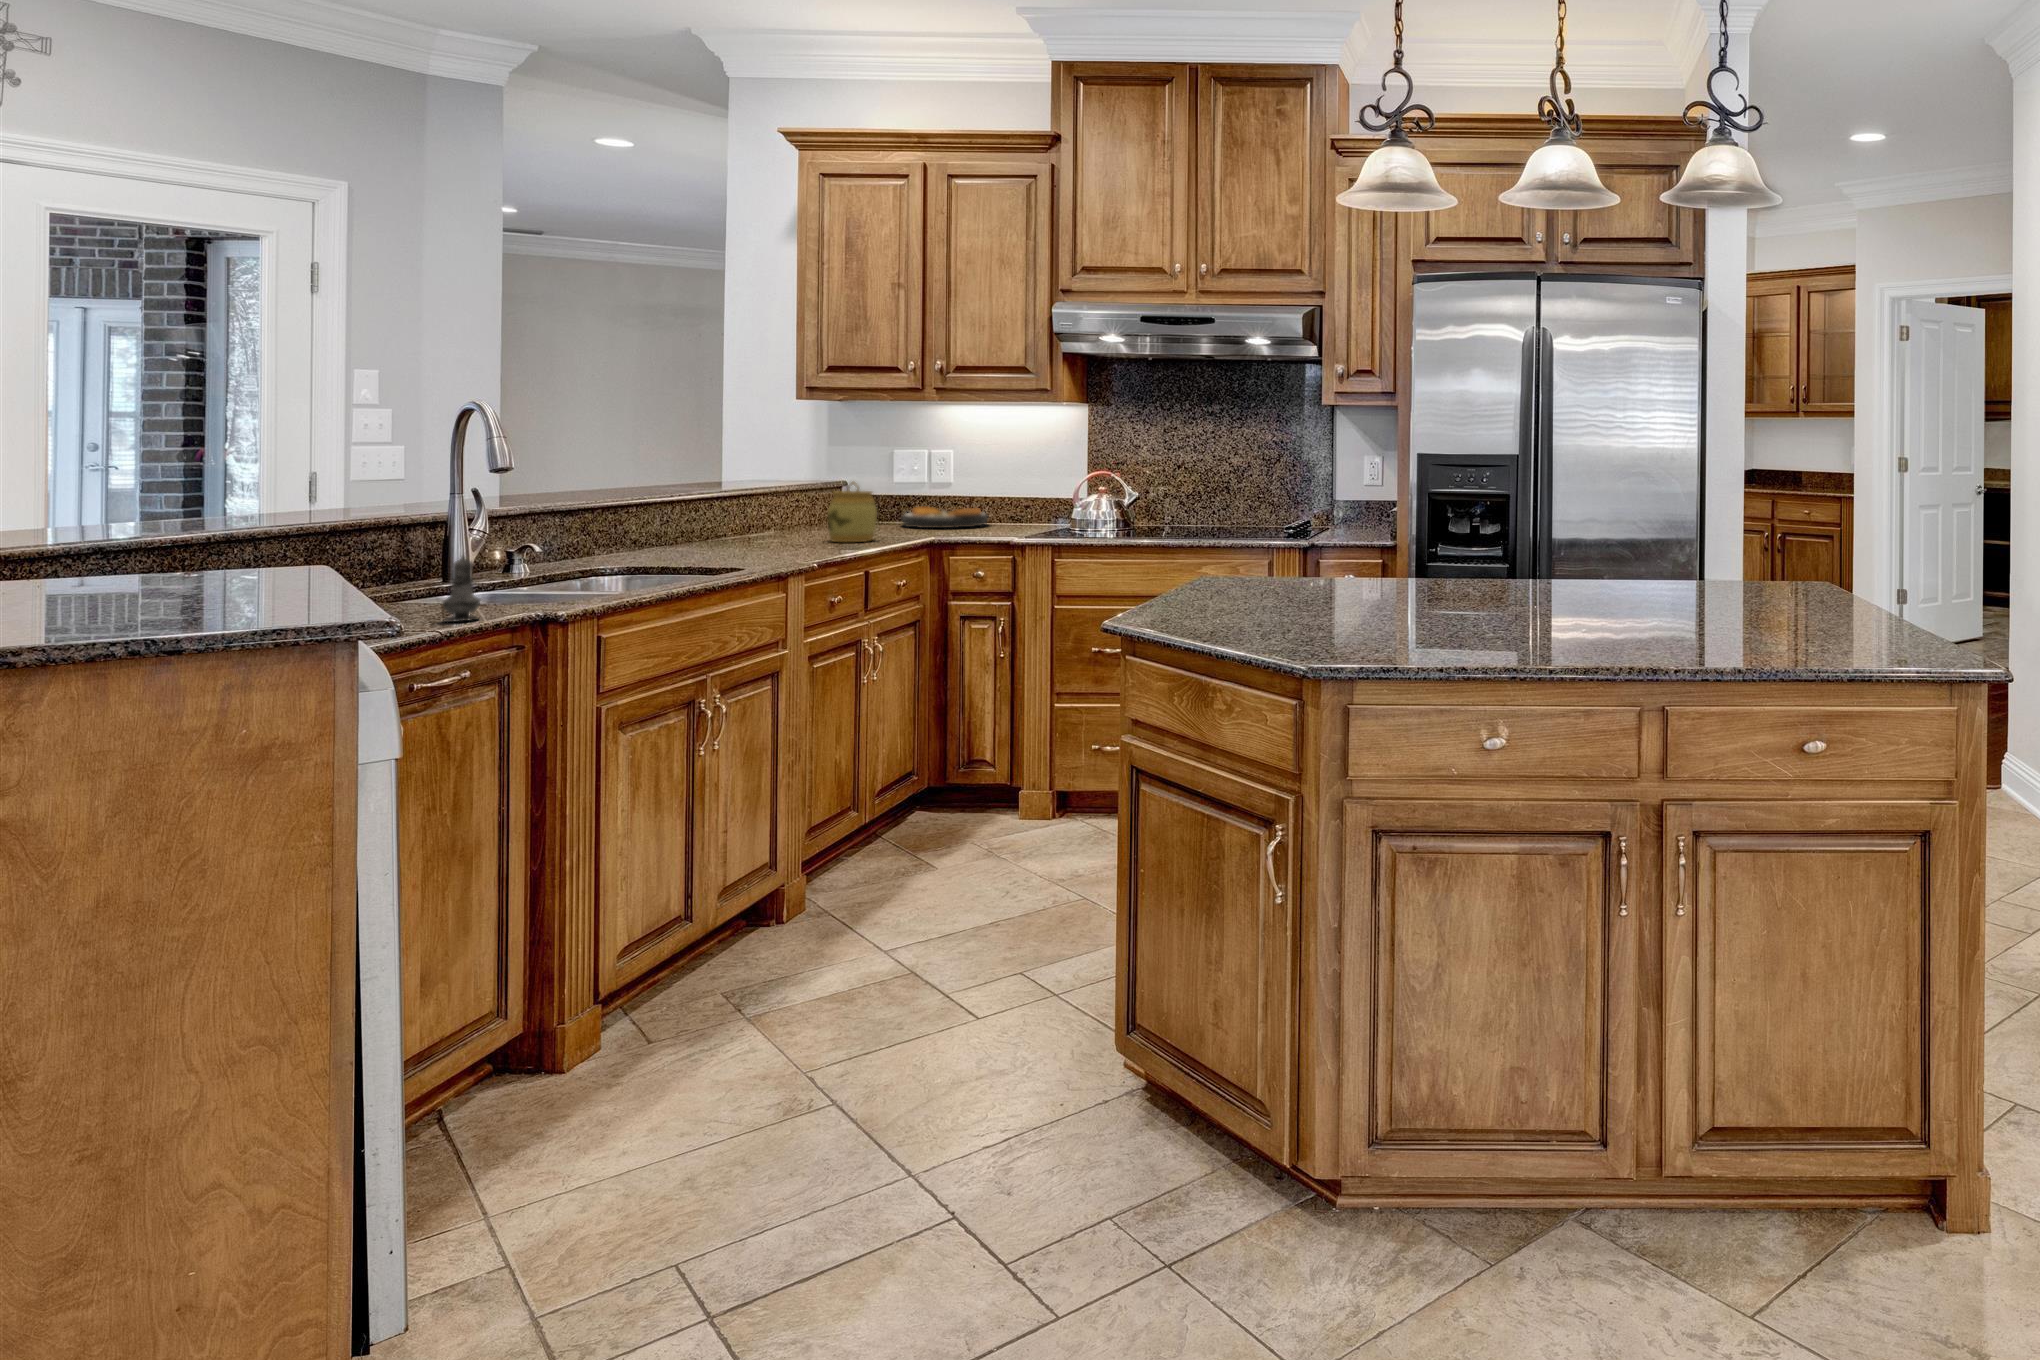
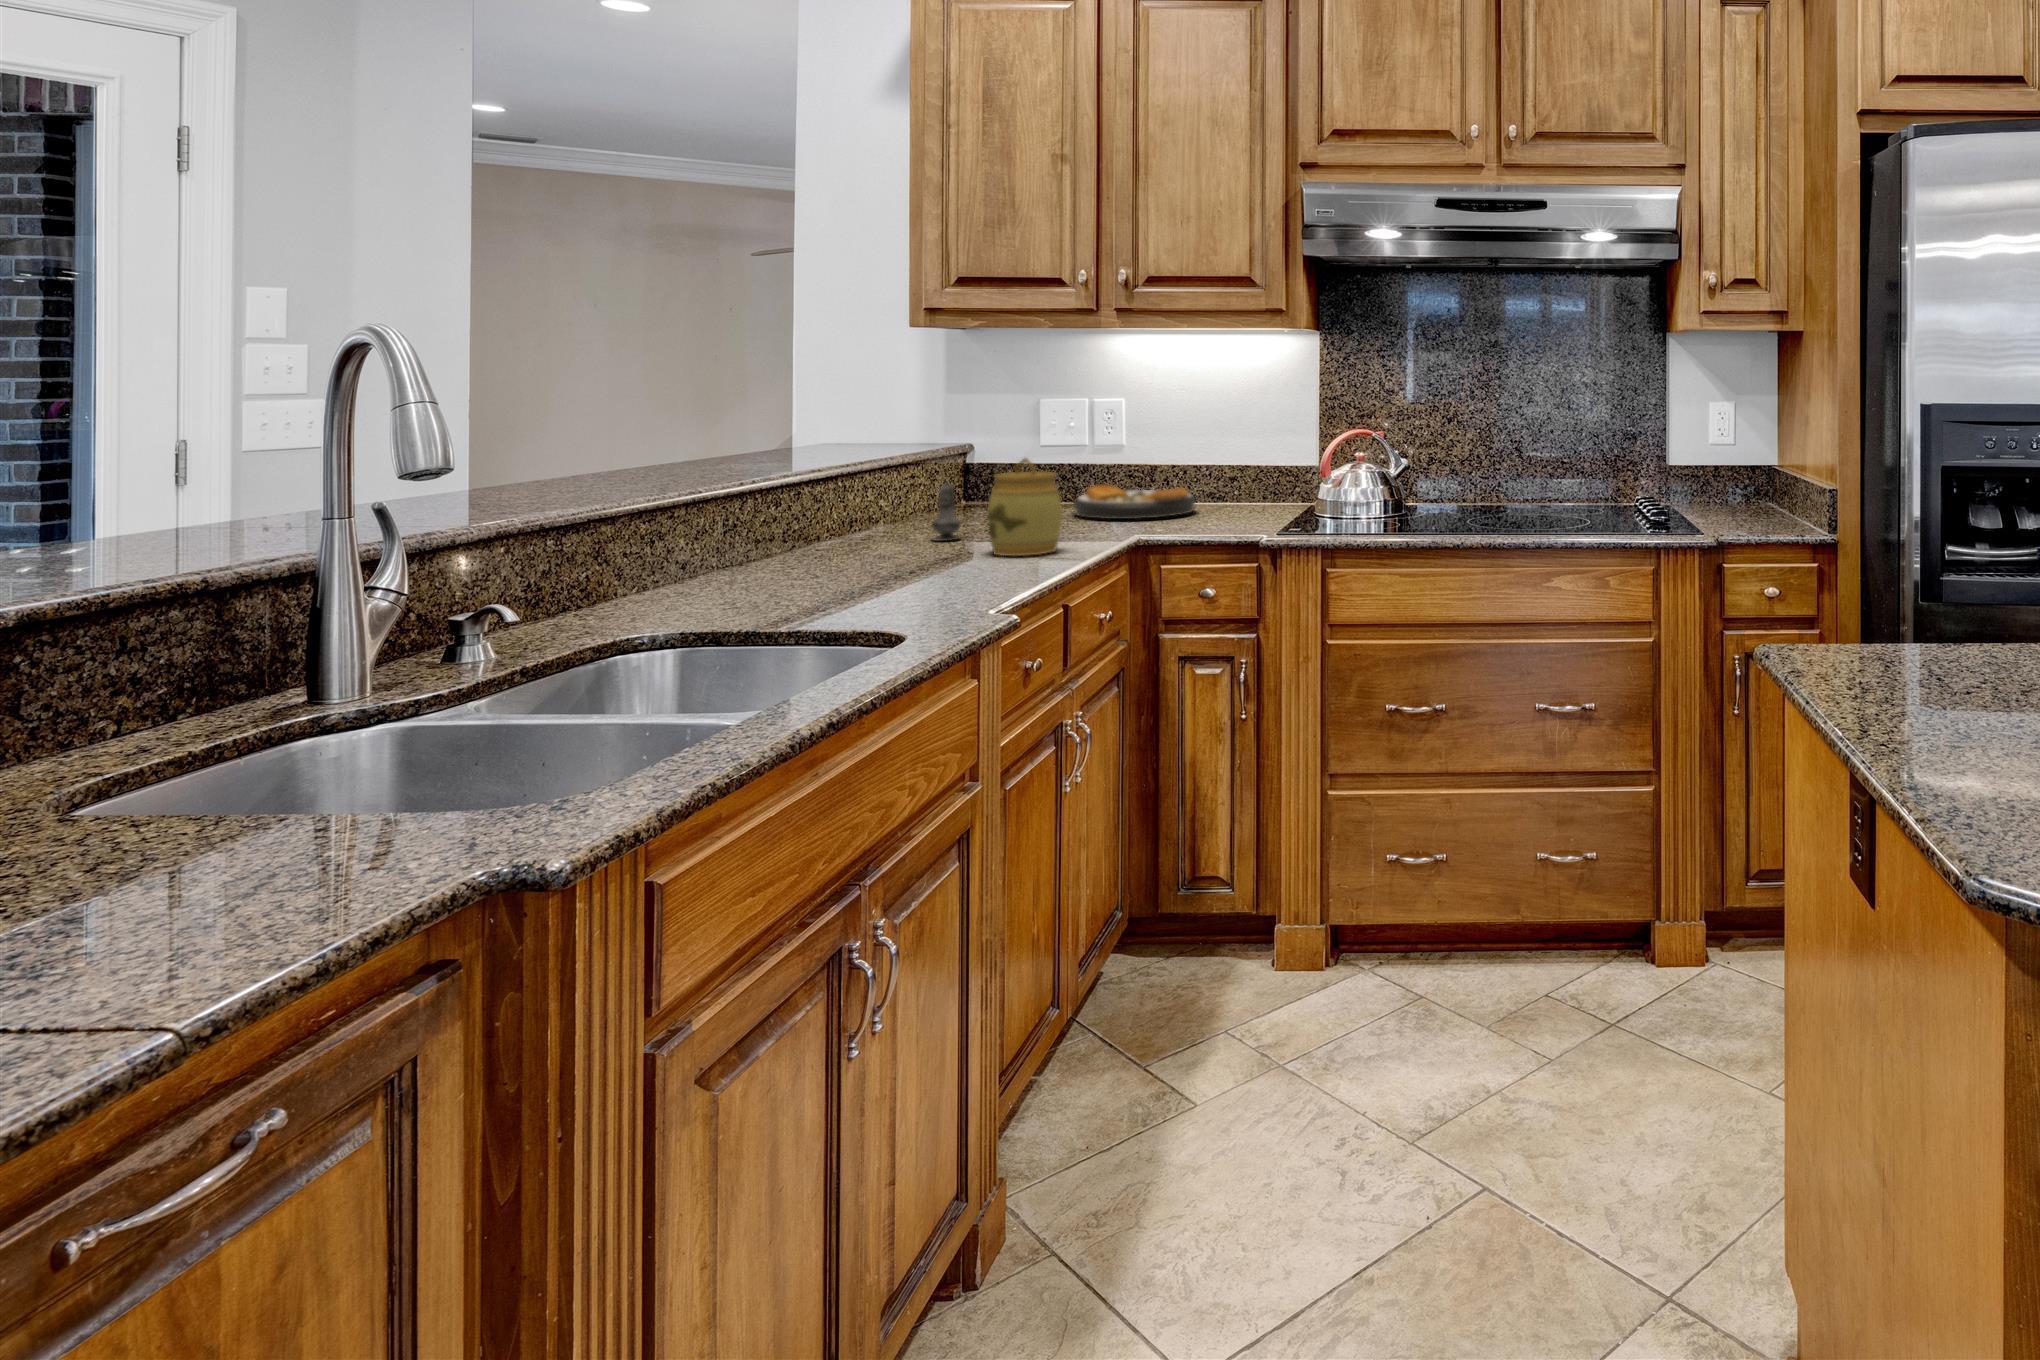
salt shaker: present [442,556,481,622] -> present [932,482,961,541]

